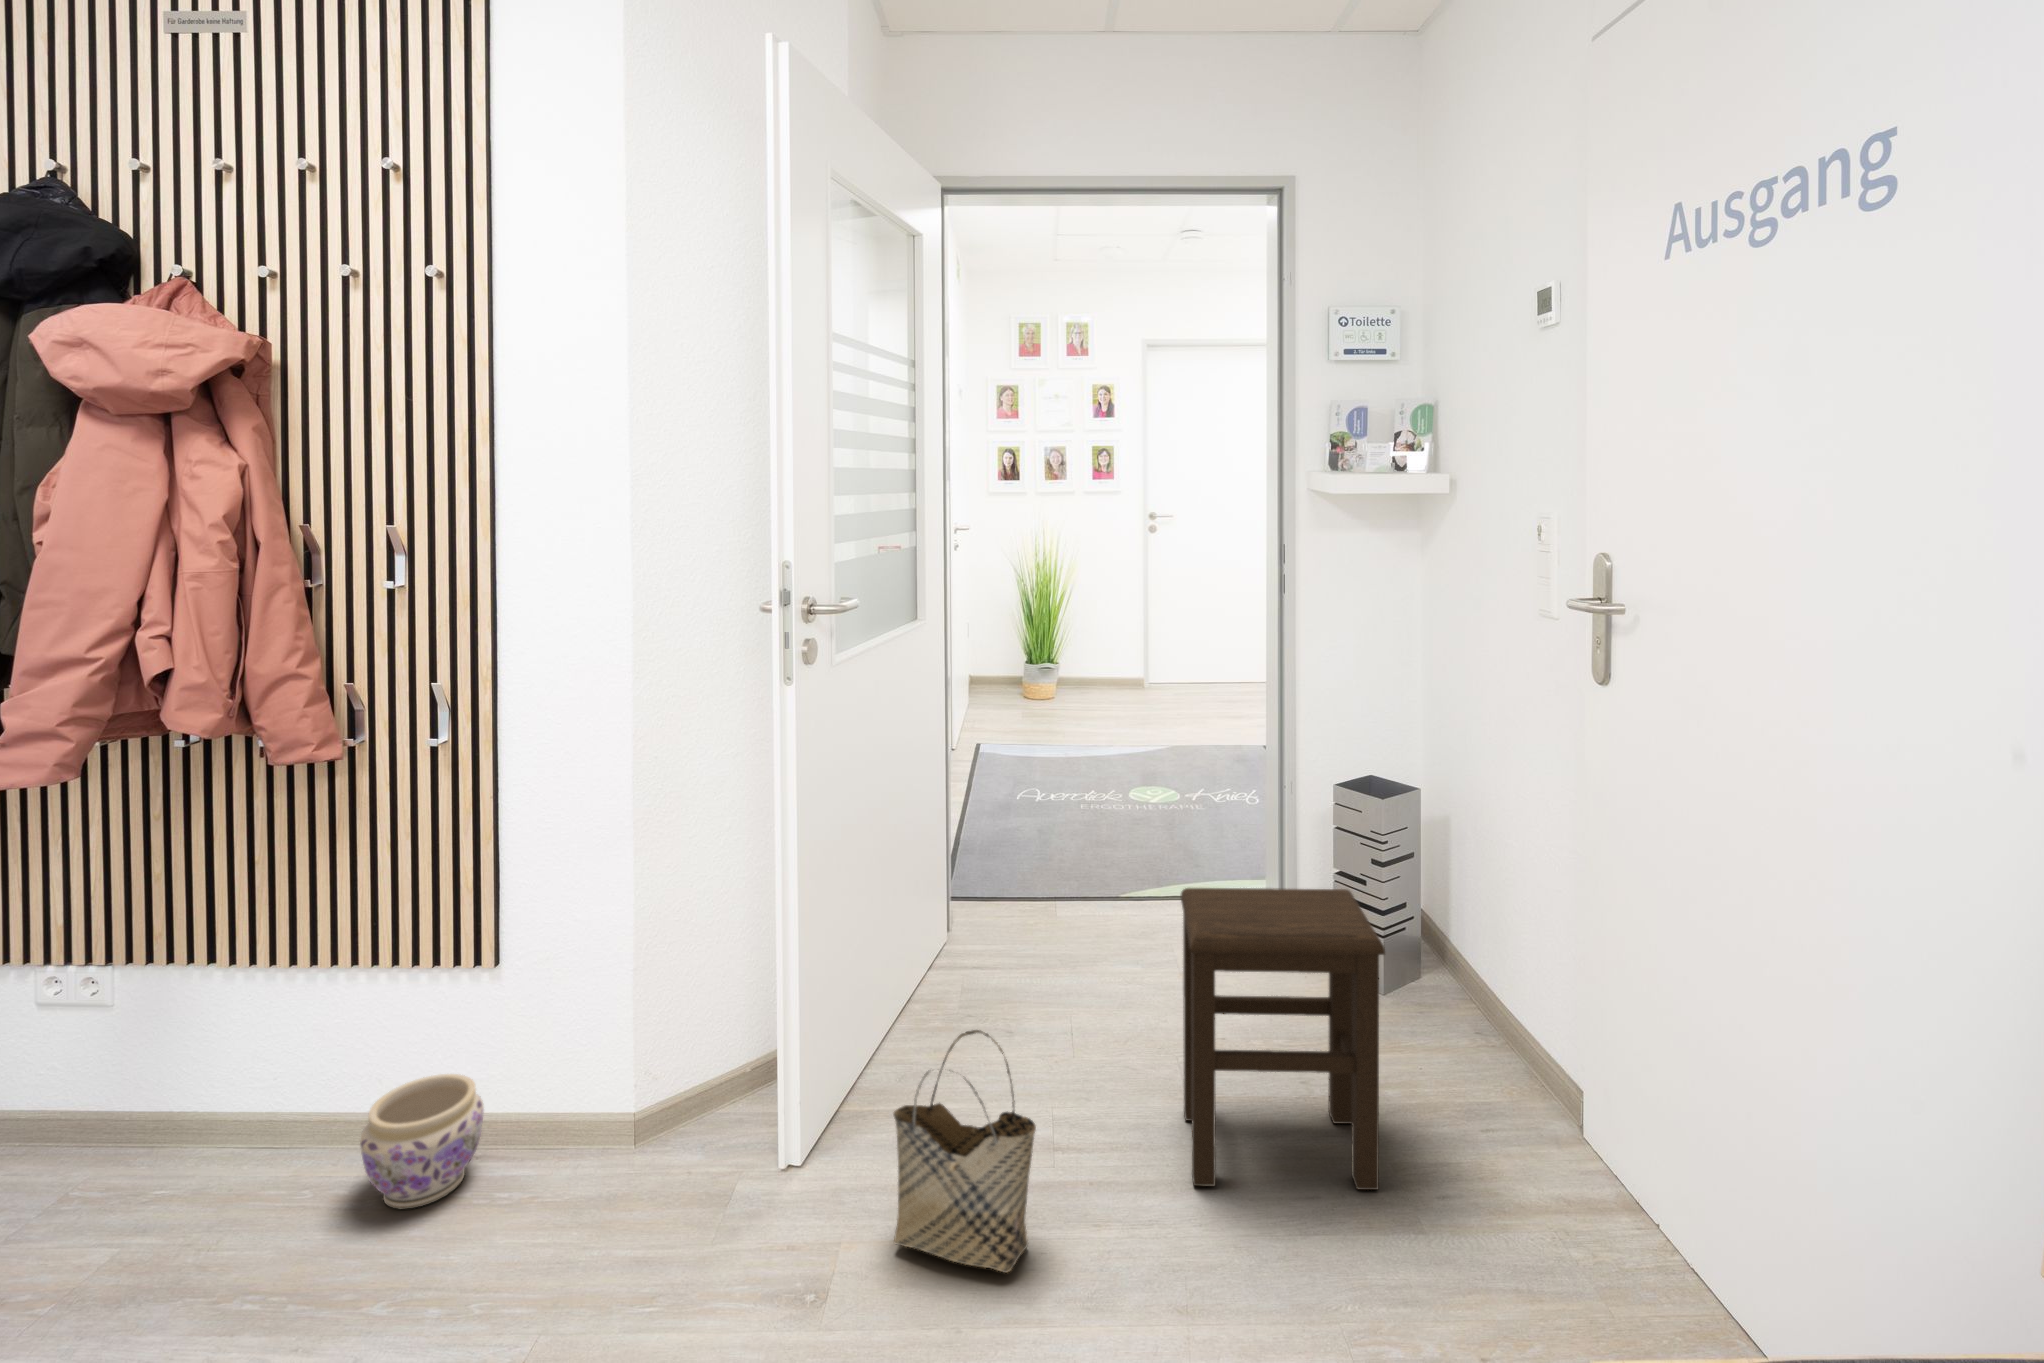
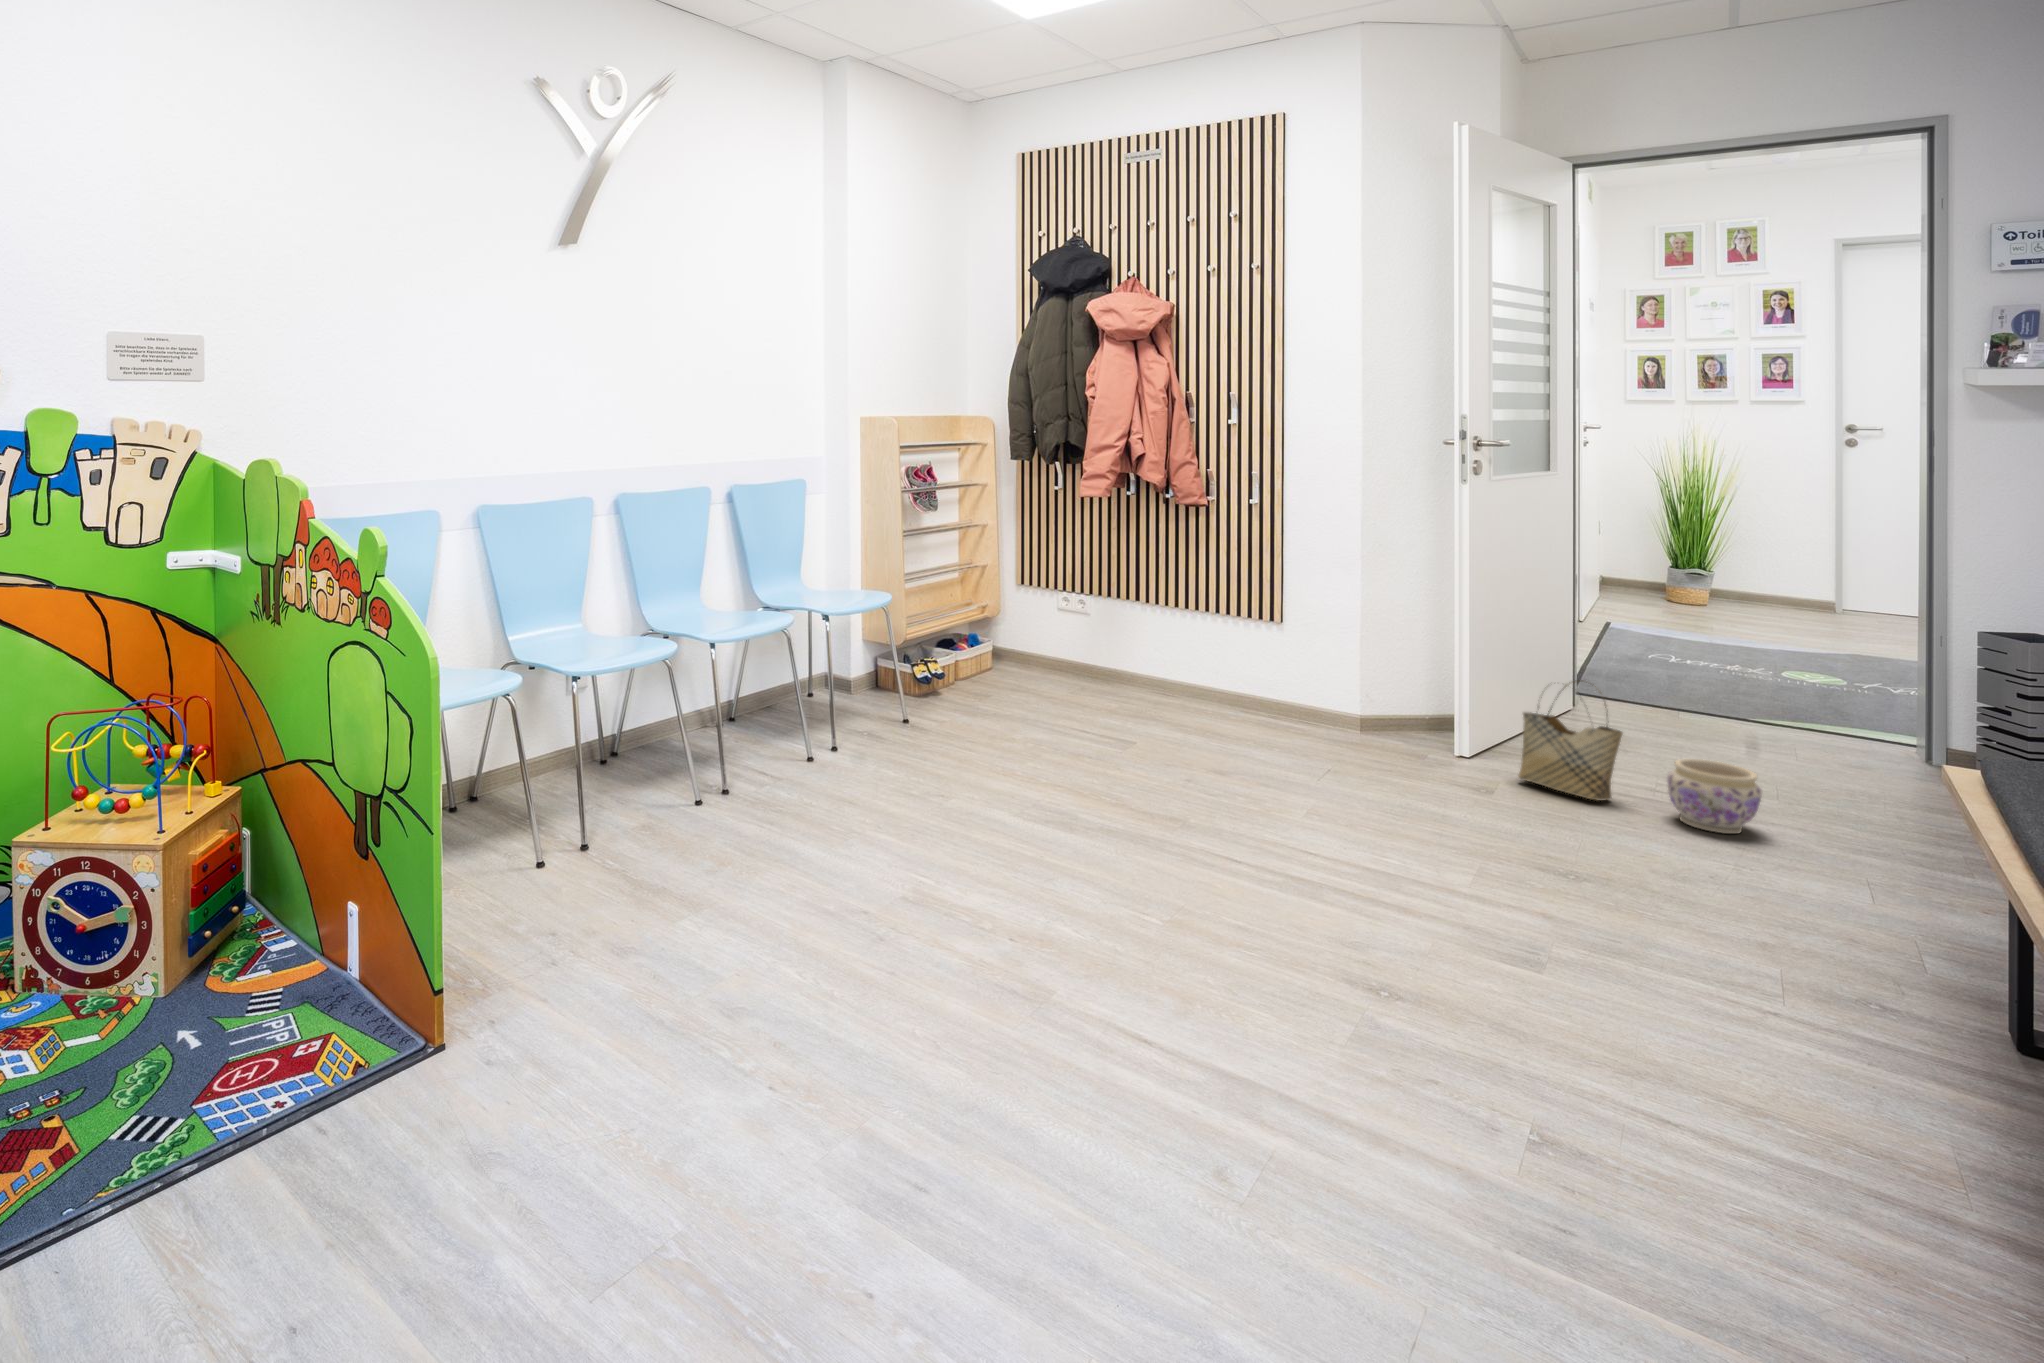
stool: present [1181,888,1385,1190] -> none [1751,643,1950,848]
planter: present [360,1074,484,1210] -> present [1667,759,1762,834]

